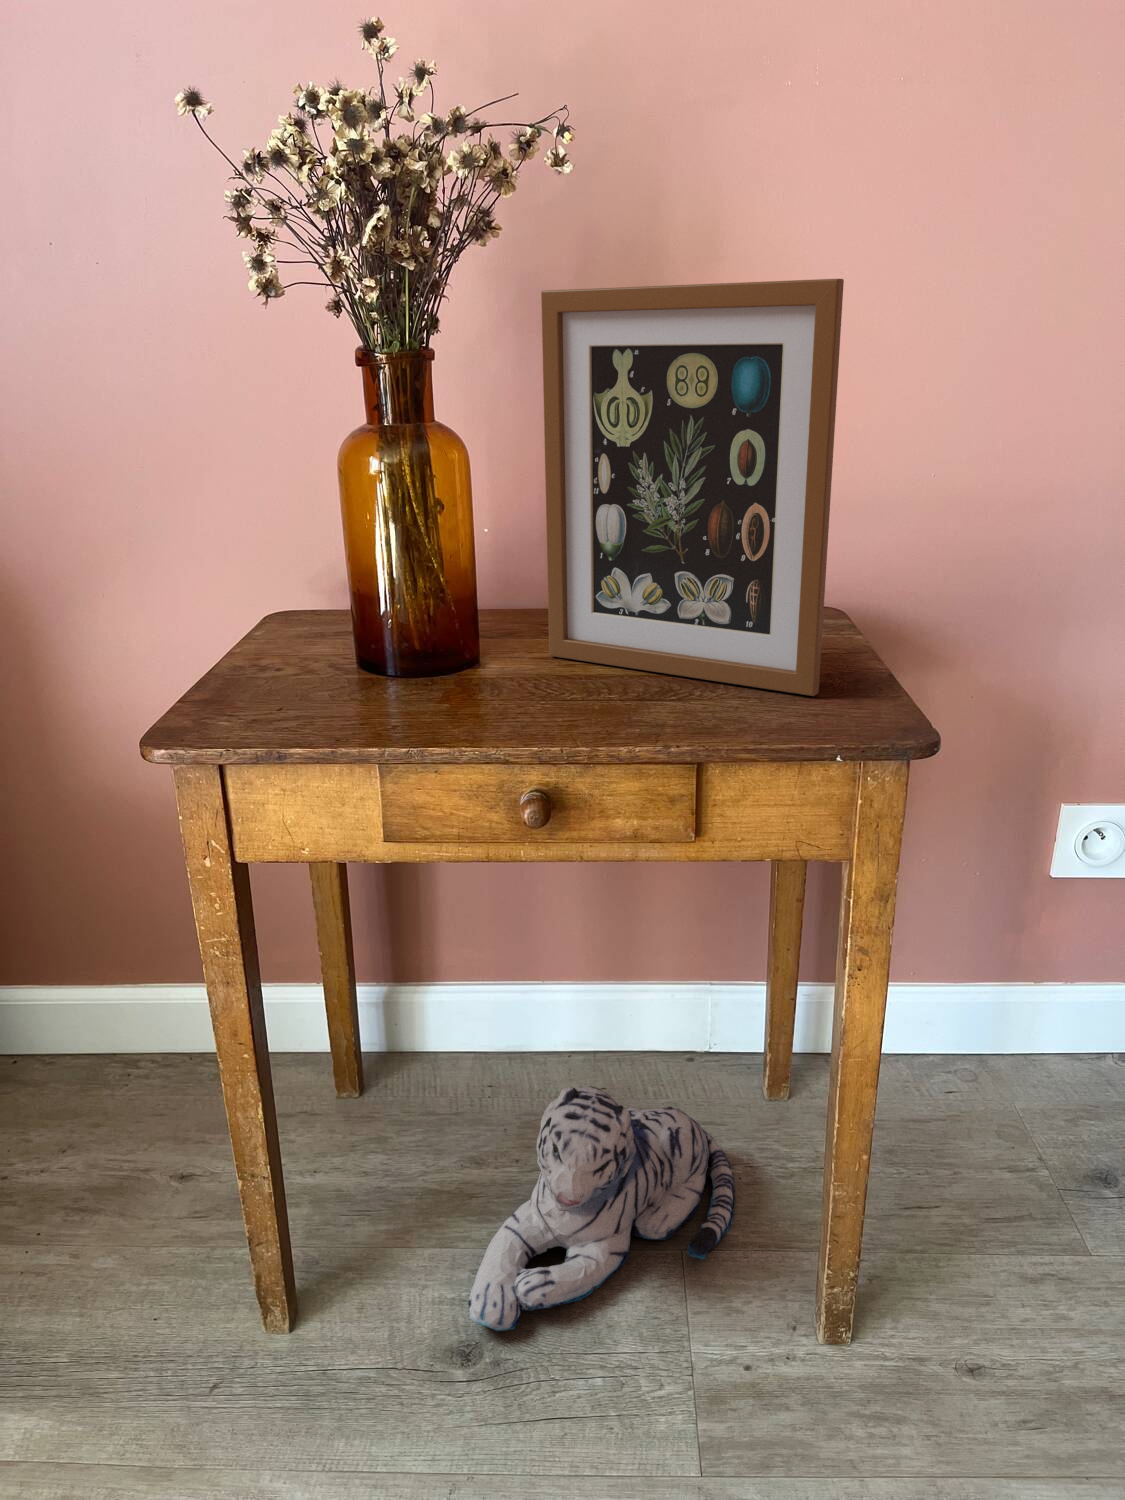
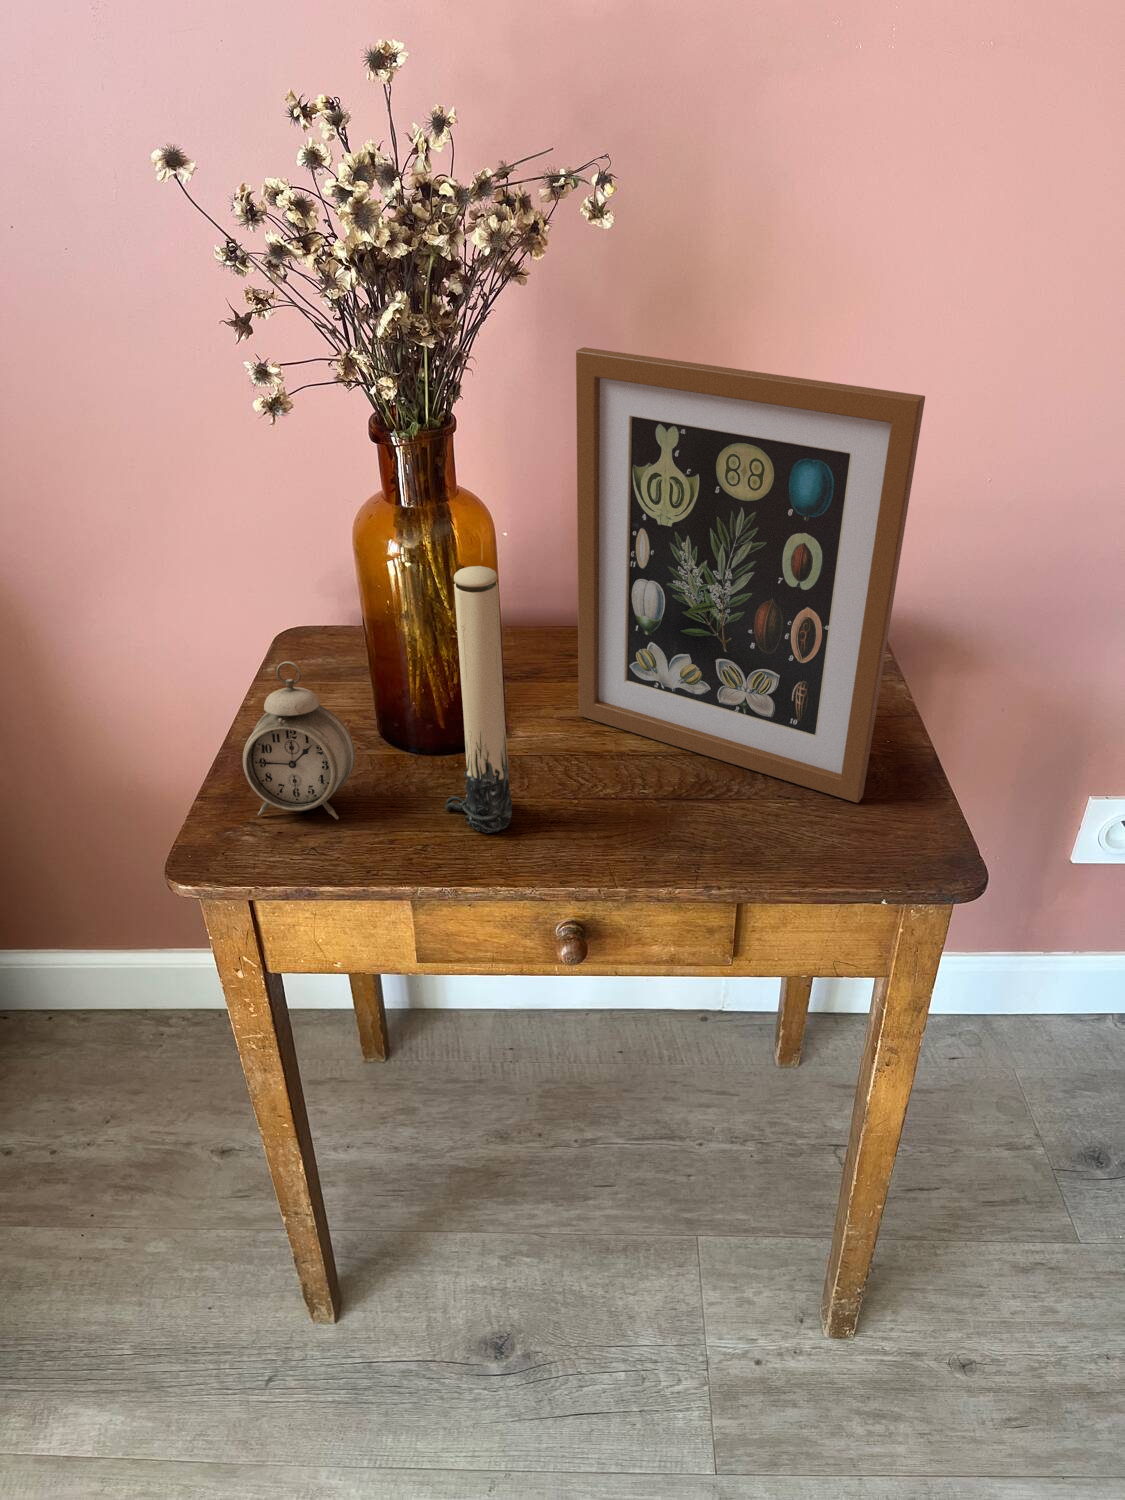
candle: none [416,442,480,715] -> present [445,566,512,833]
alarm clock: none [224,553,332,709] -> present [243,661,355,819]
plush toy: present [468,1086,735,1331] -> none [500,1092,747,1328]

